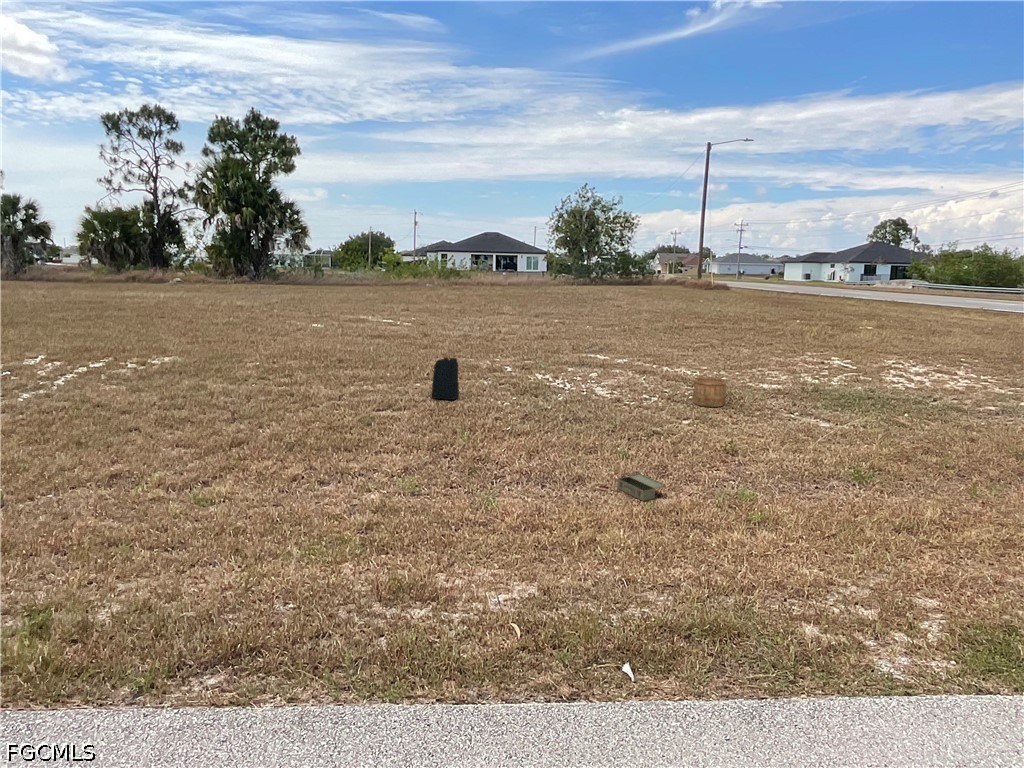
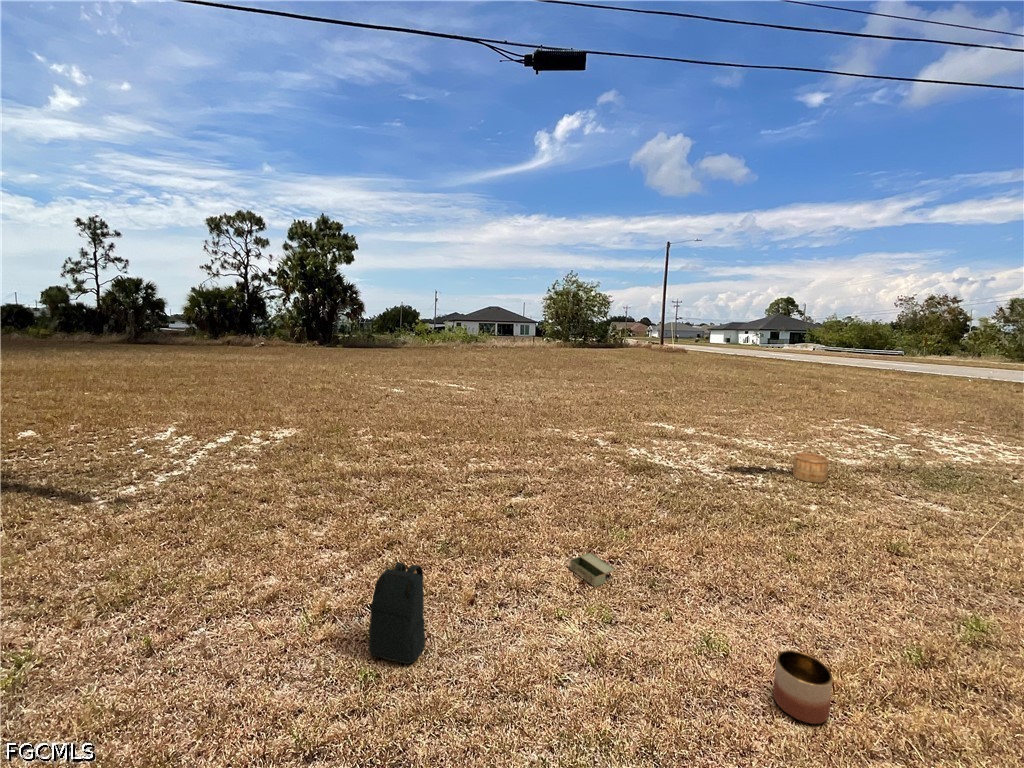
backpack: present [432,357,459,400] -> present [369,562,426,664]
toolbox: present [617,474,666,501] -> present [570,553,615,587]
planter: none [472,478,509,522] -> present [773,650,832,724]

